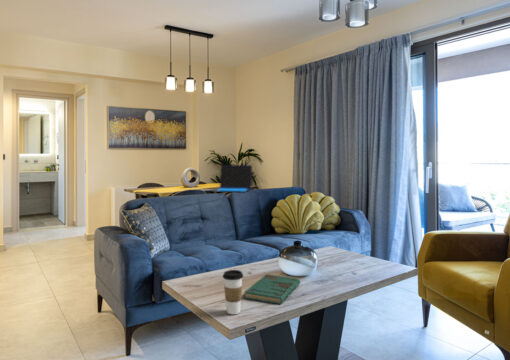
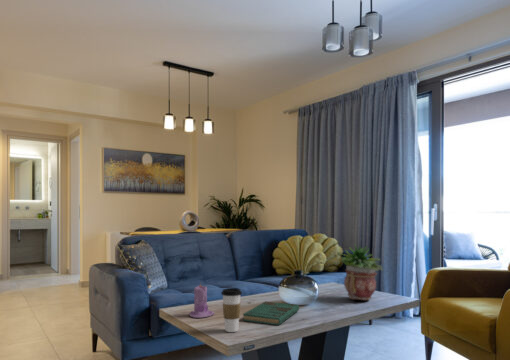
laptop: present [213,165,252,192] -> none [210,206,253,233]
potted plant: none [338,214,385,271] -> present [341,246,382,300]
candle: none [191,259,216,295] -> present [189,285,214,318]

